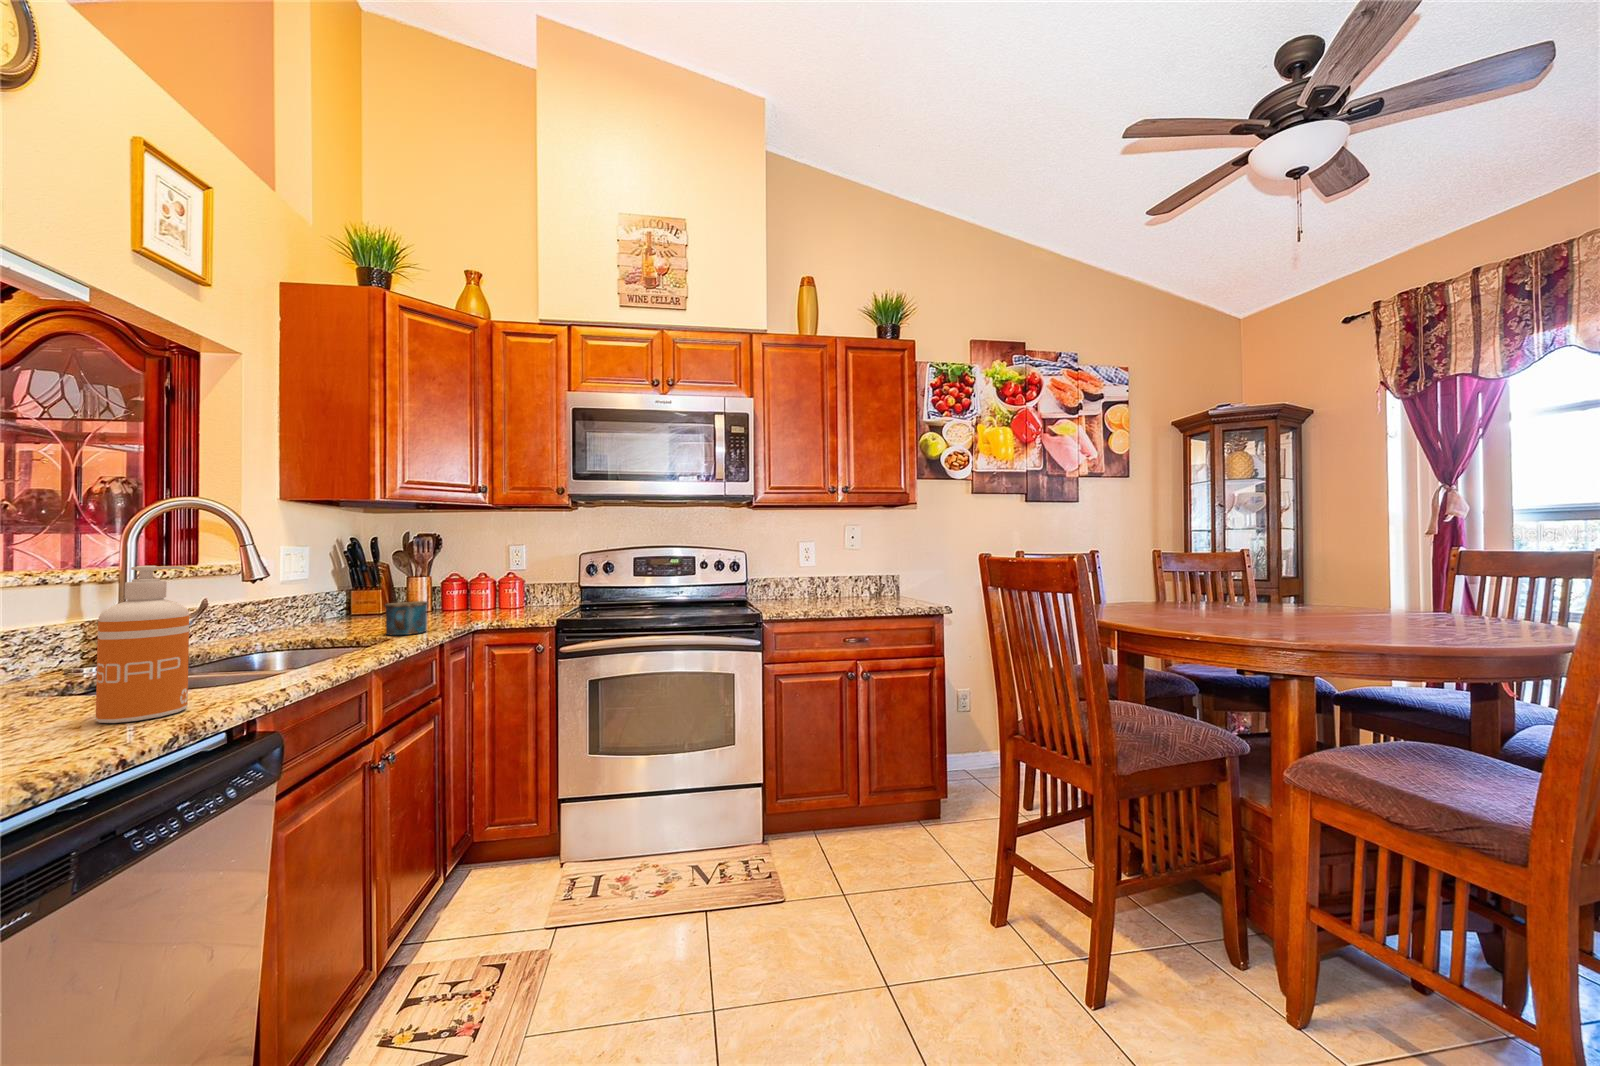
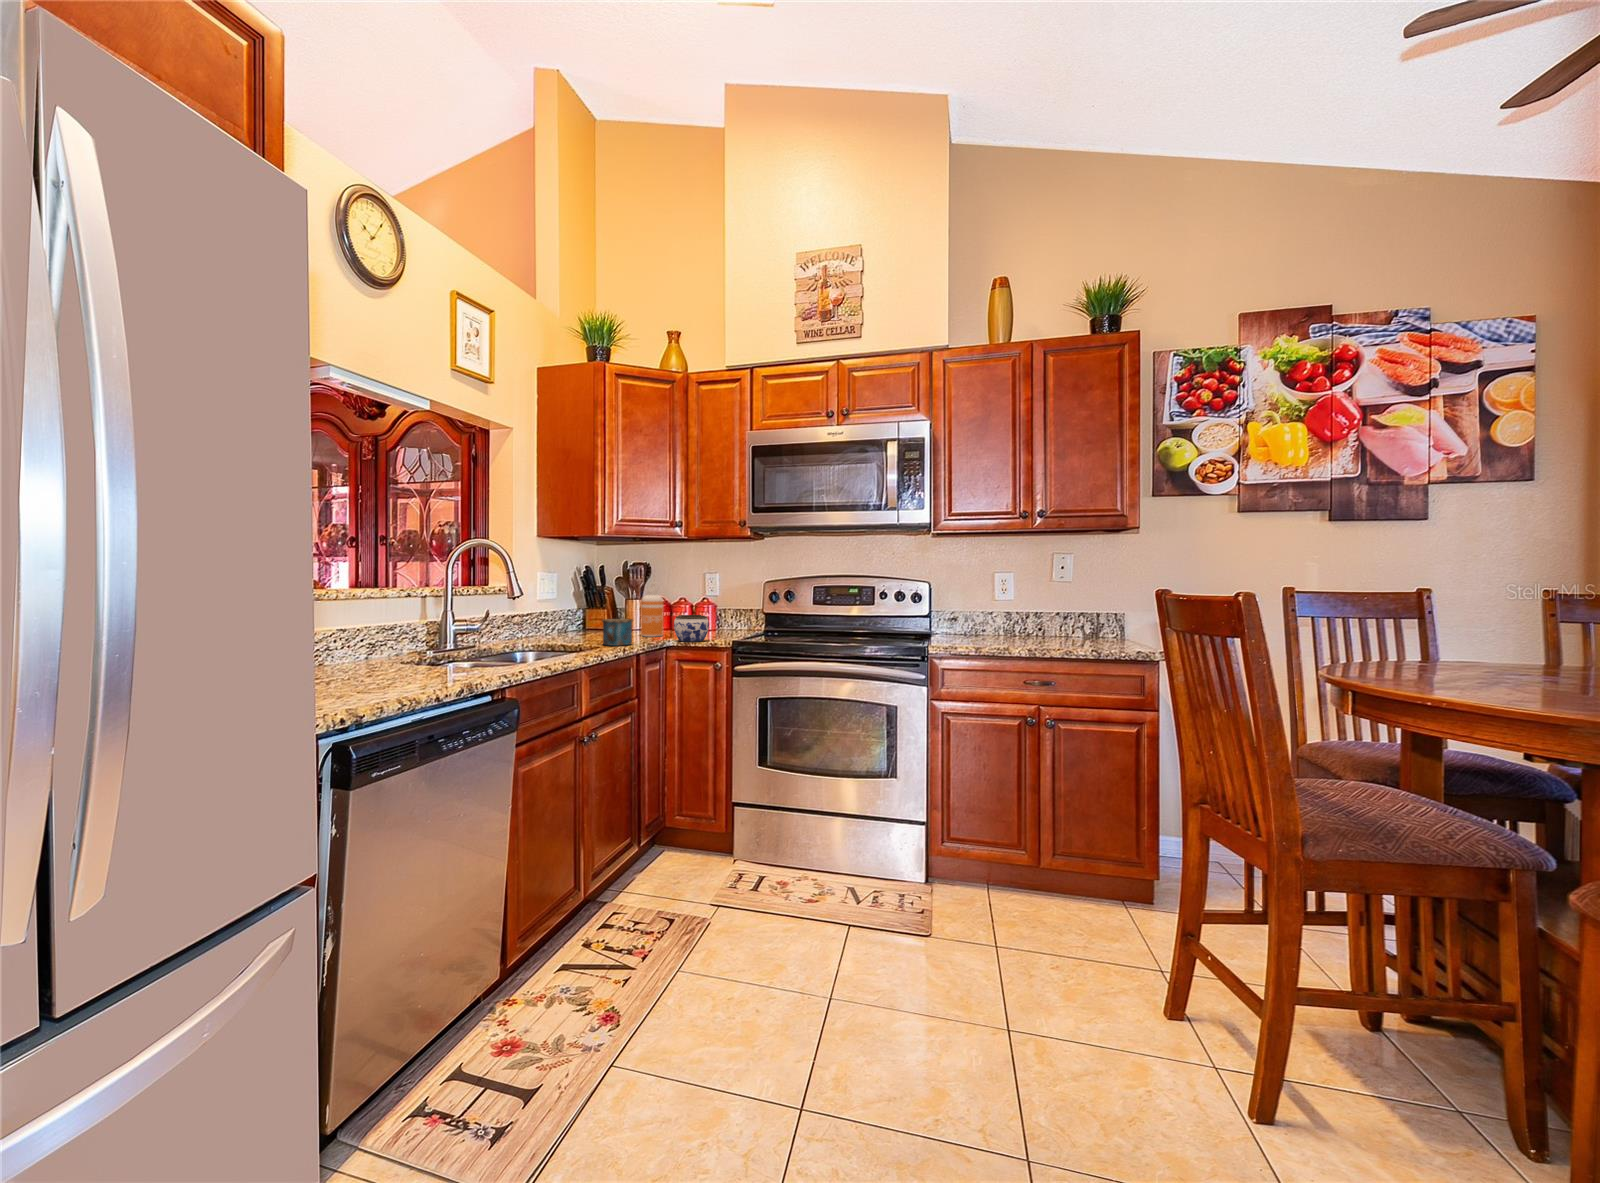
soap dispenser: present [96,566,189,723] -> present [641,582,664,637]
jar: none [478,592,521,623] -> present [674,615,709,642]

